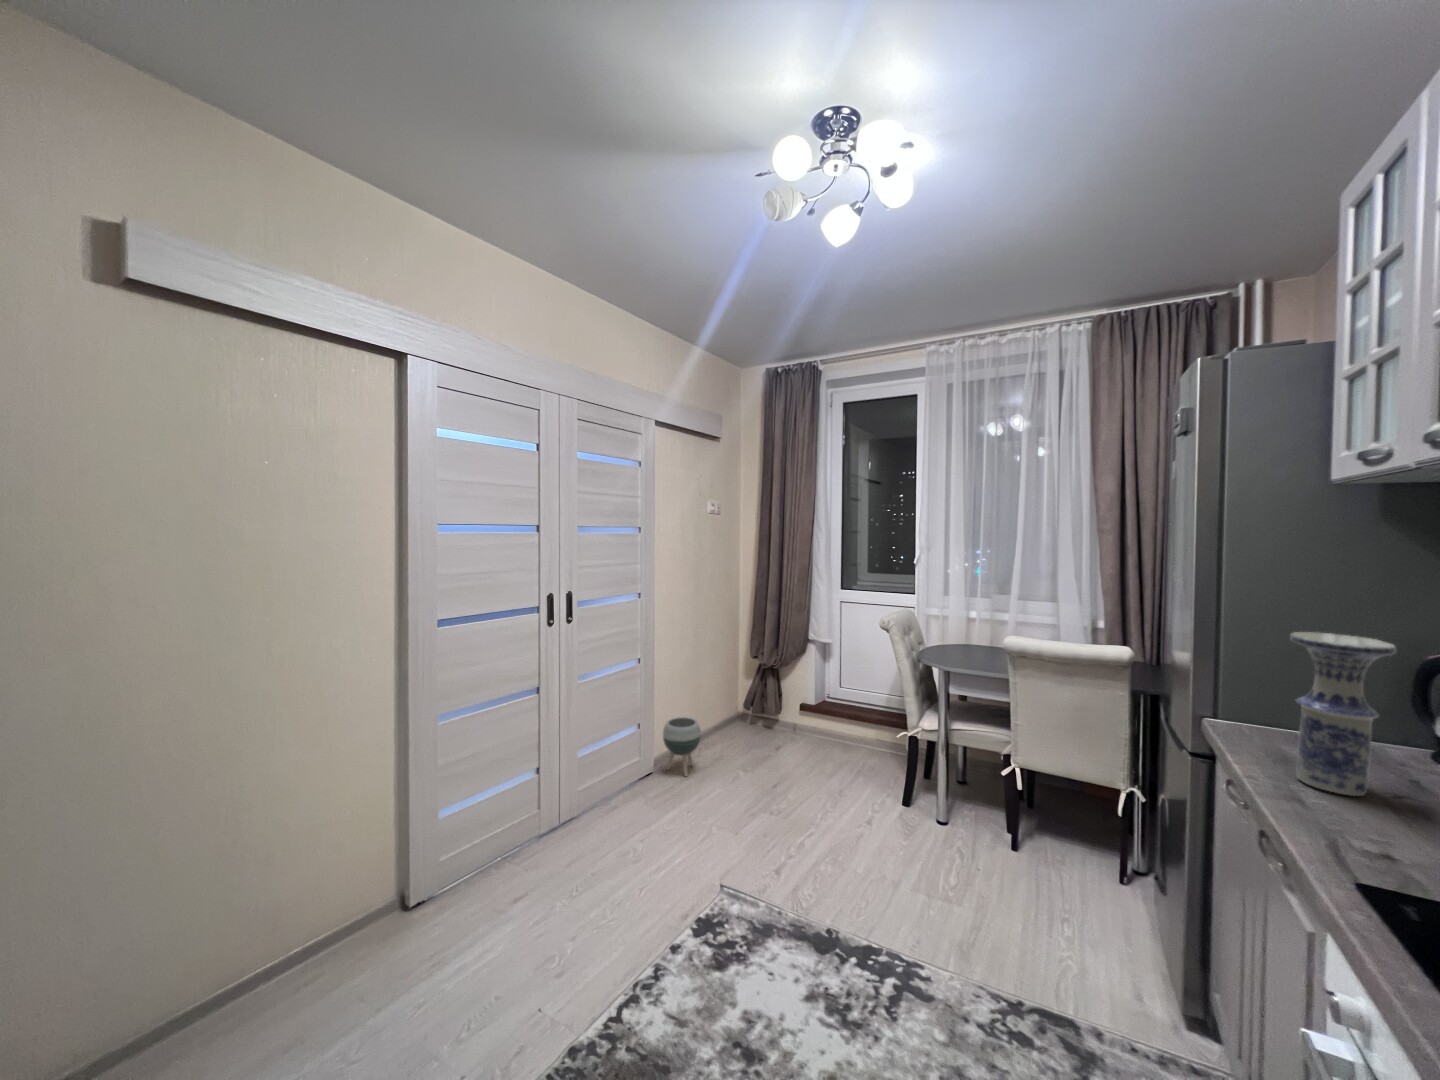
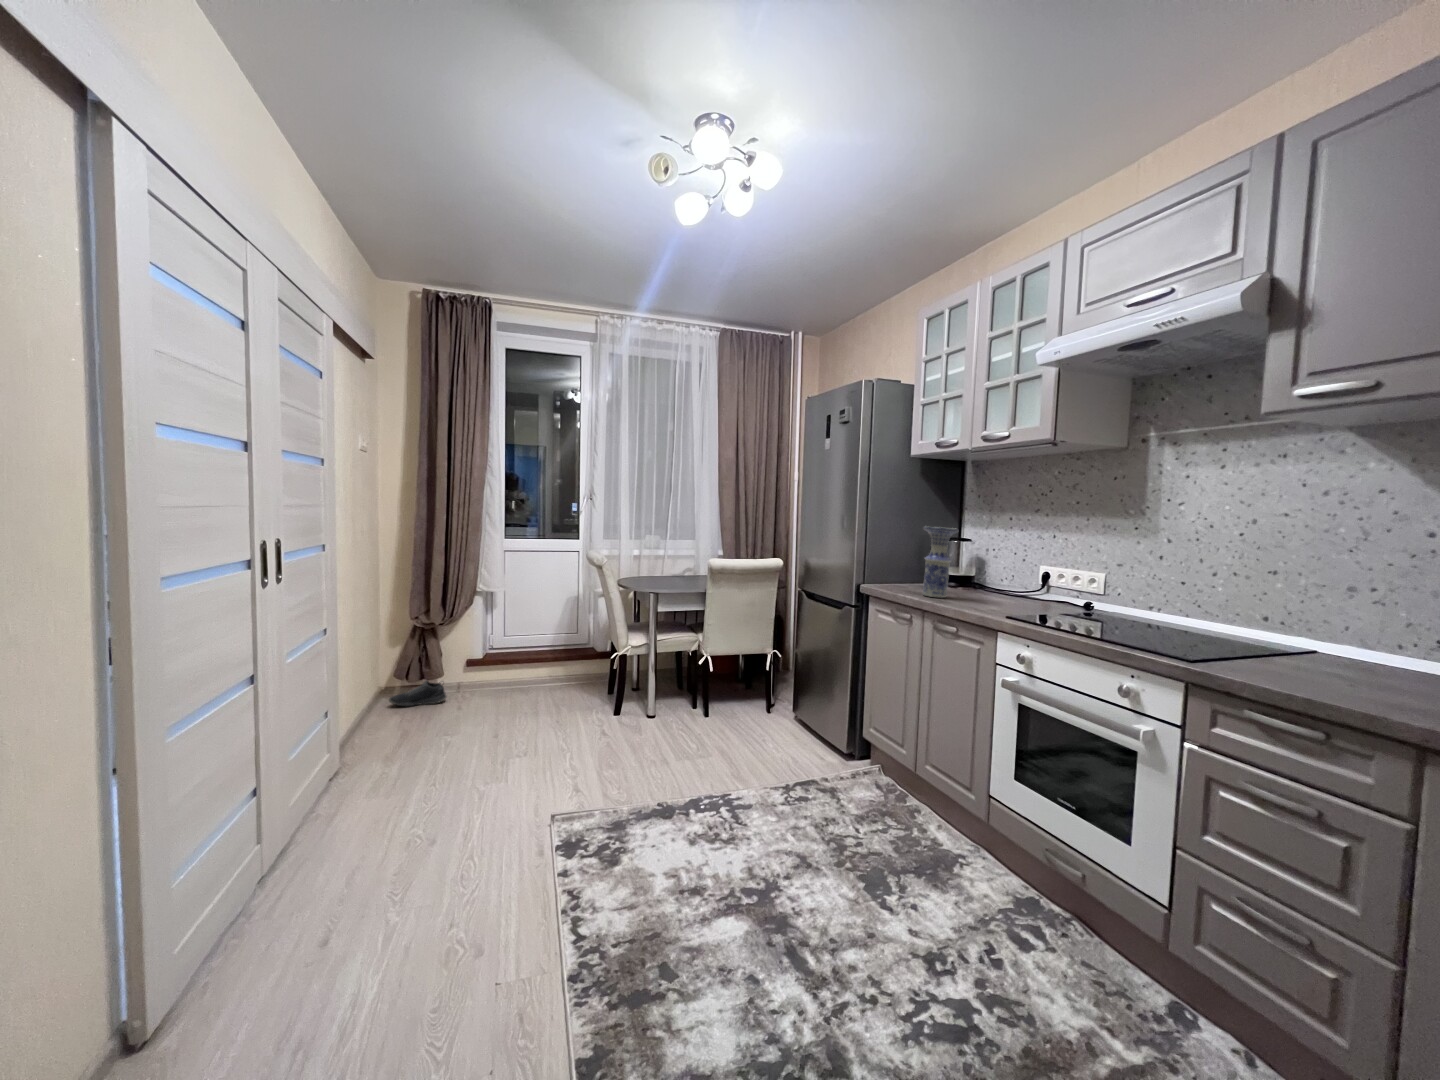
shoe: none [737,716,780,738] -> present [389,681,447,706]
planter: present [663,717,701,776] -> none [338,690,395,761]

